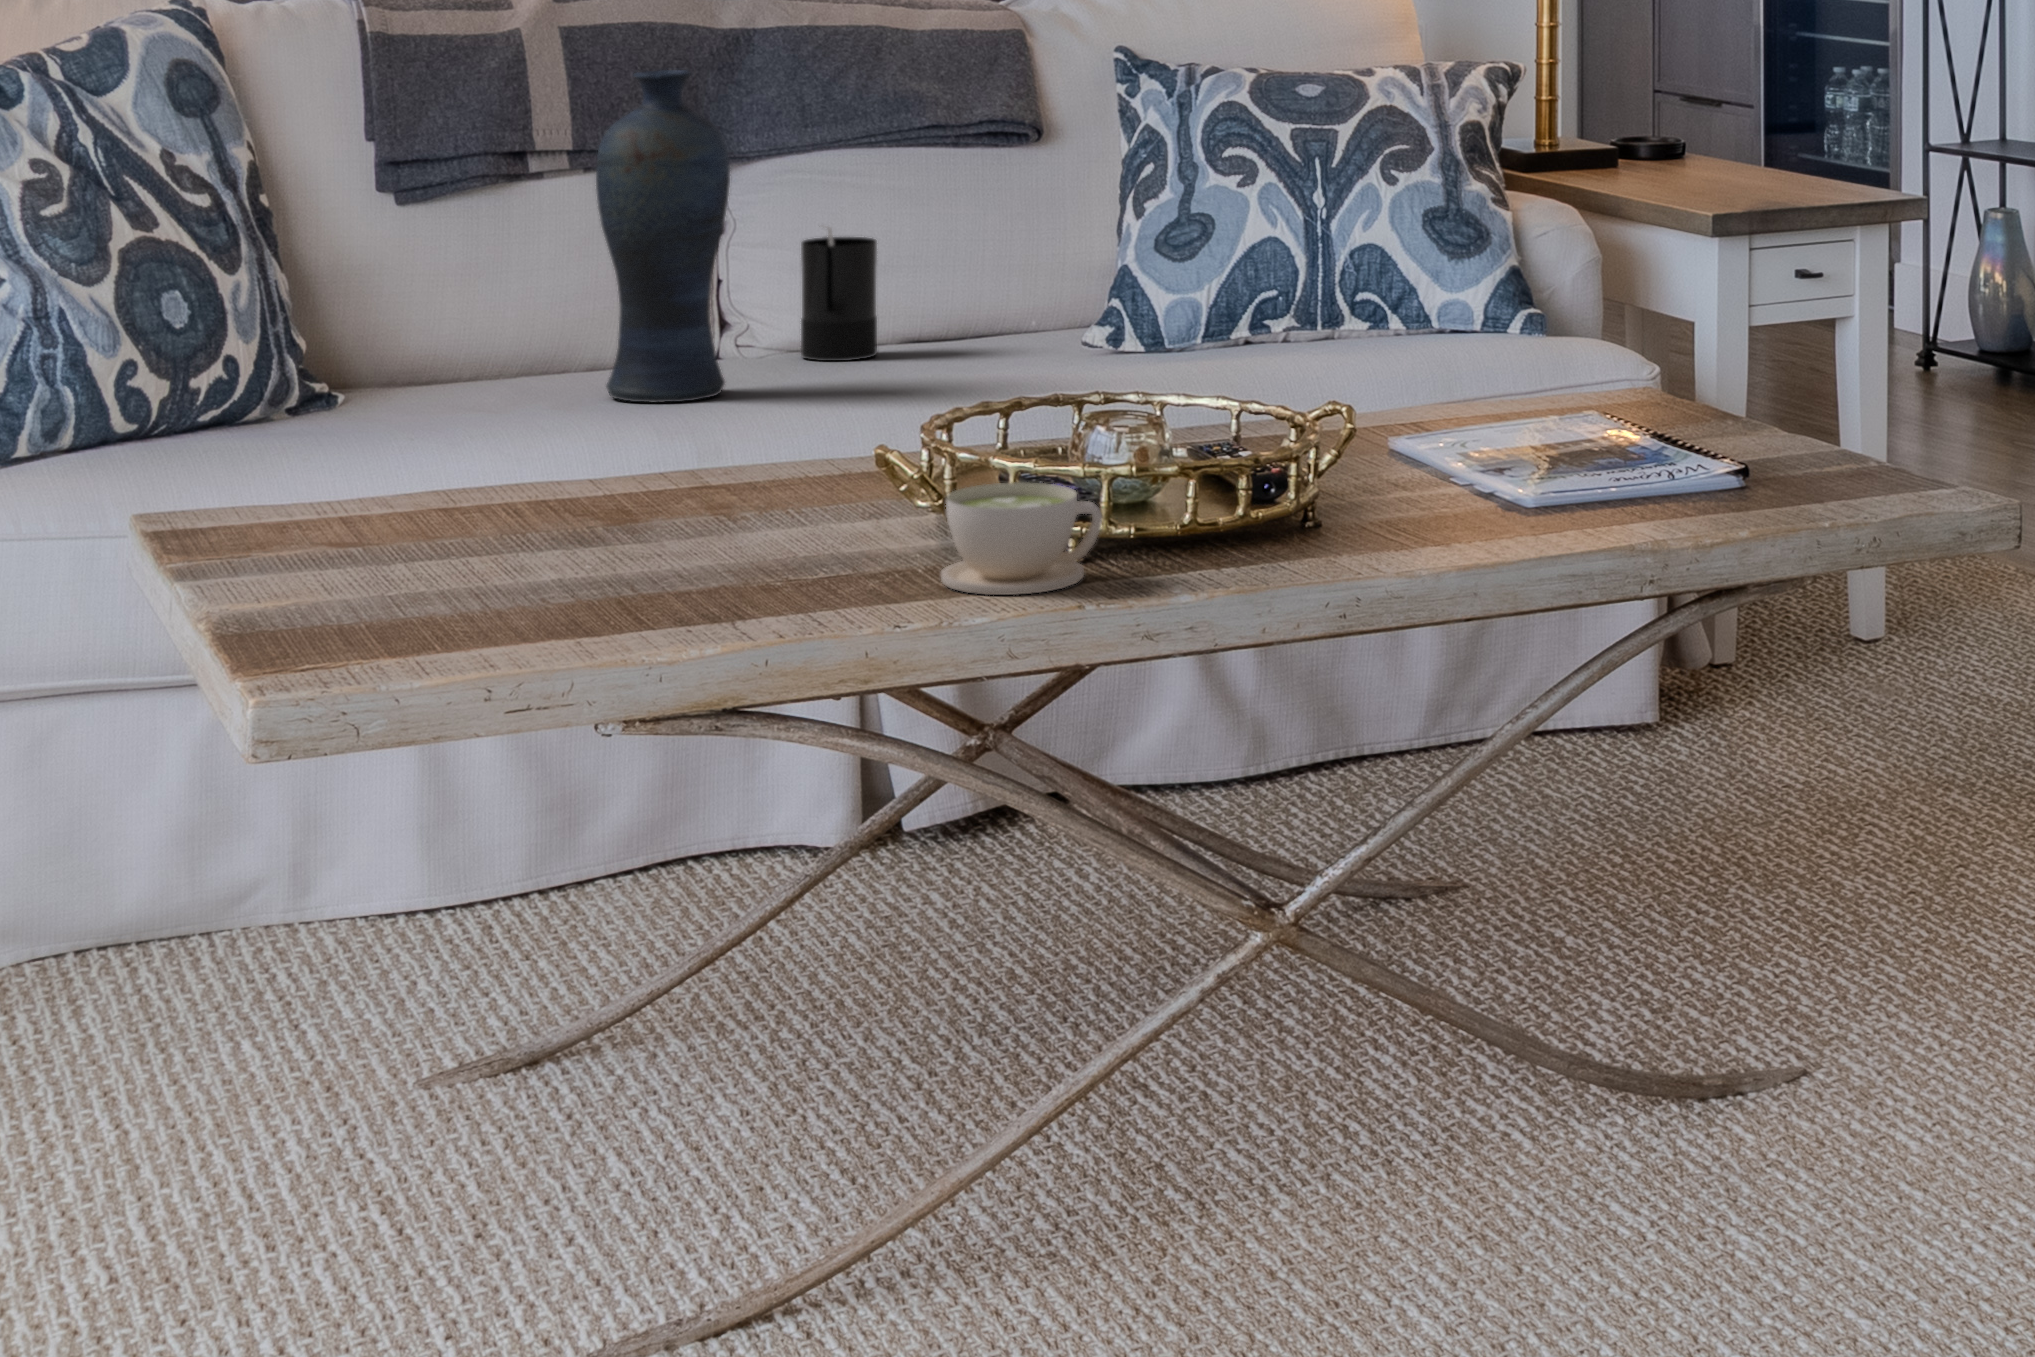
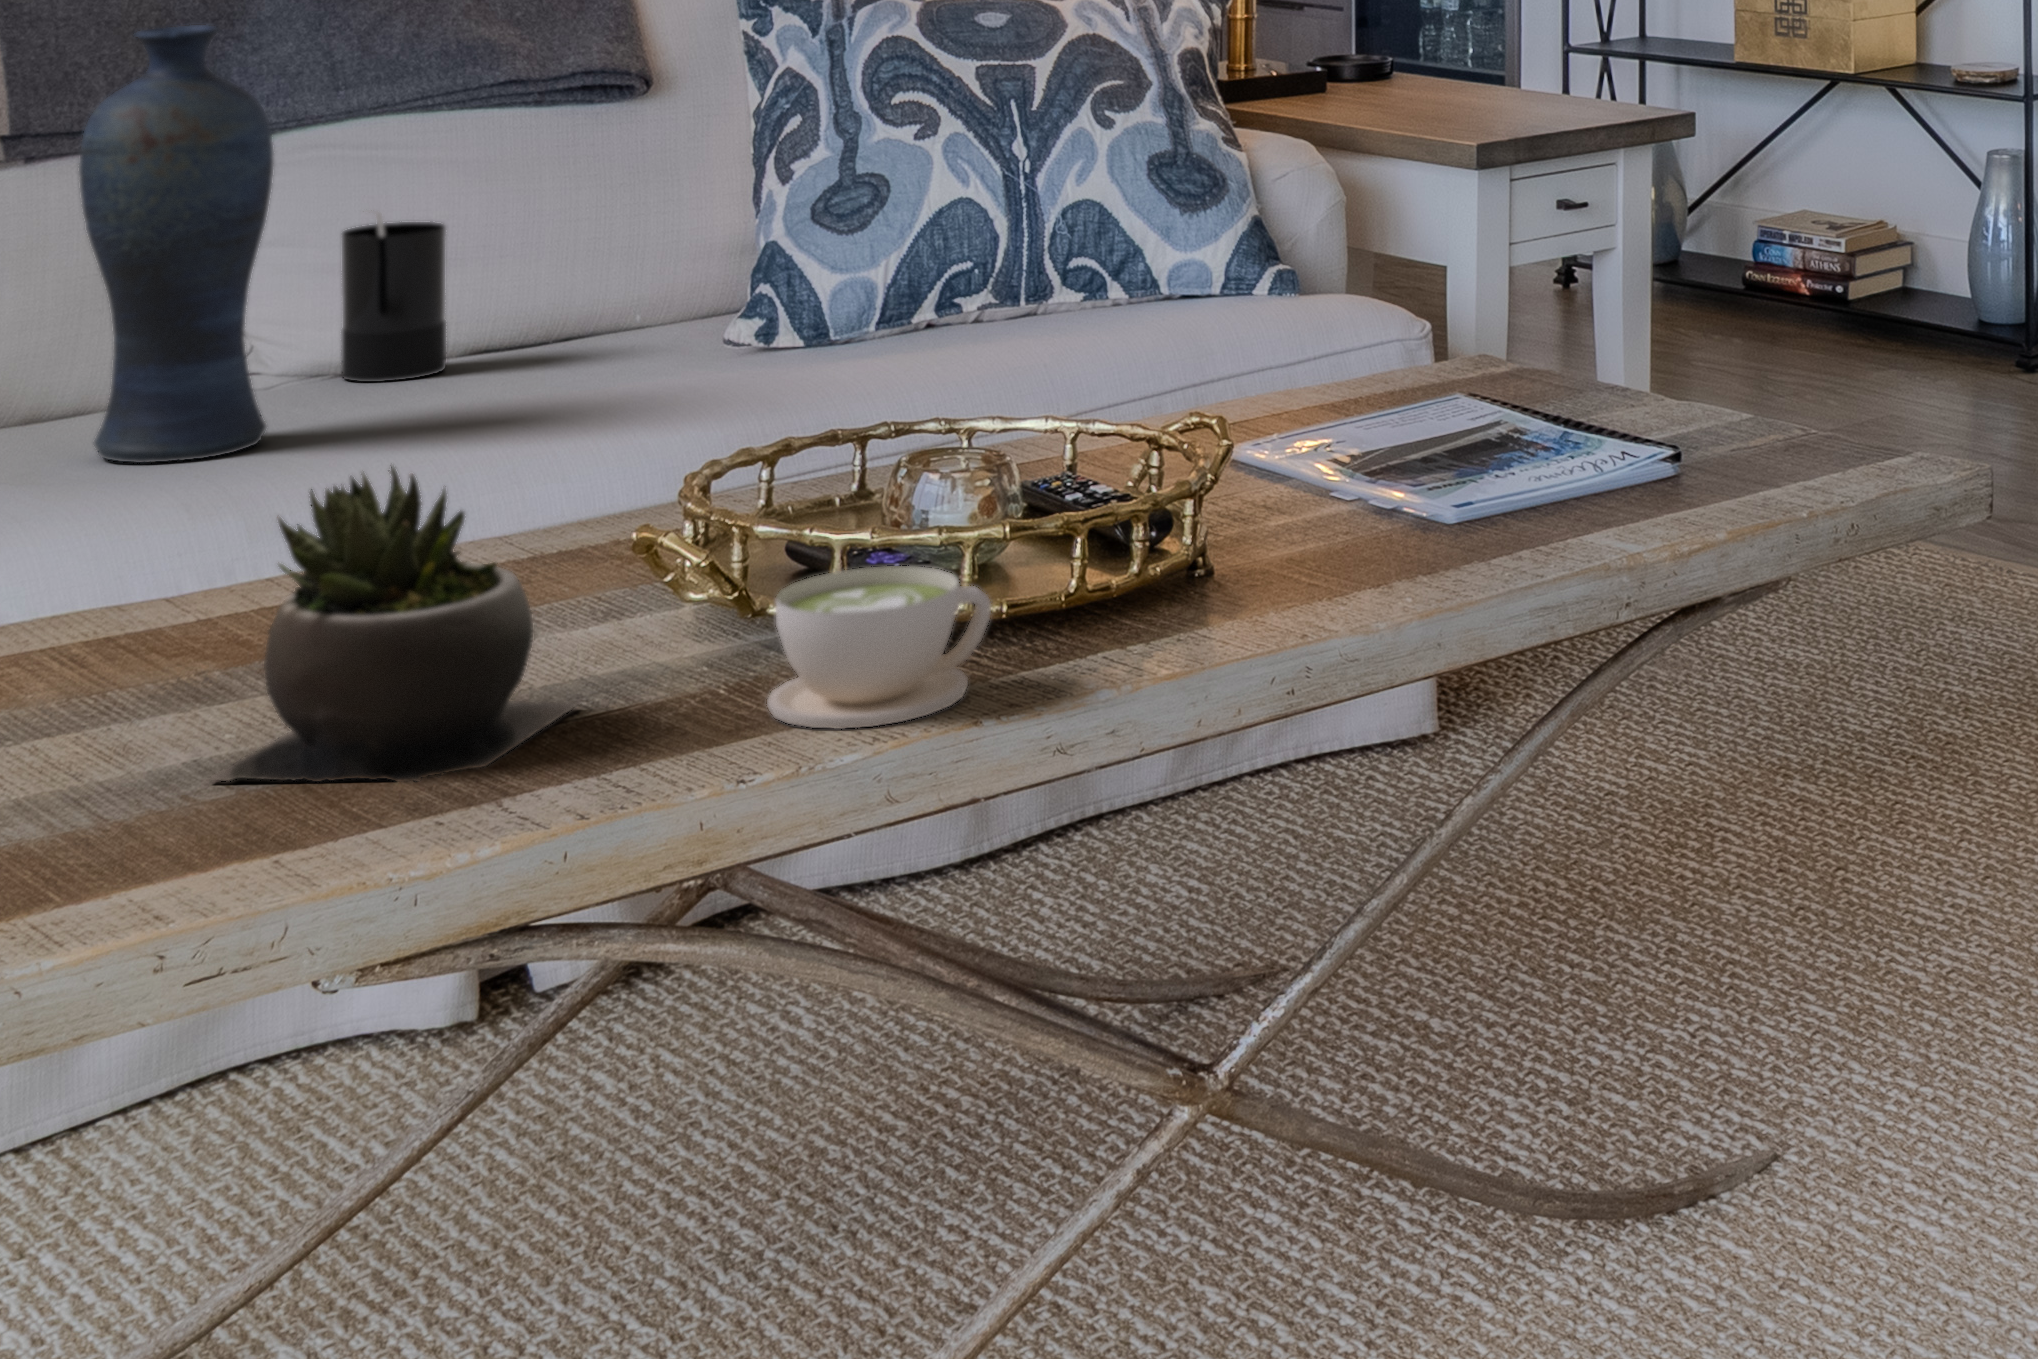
succulent plant: none [566,376,825,602] -> present [211,467,578,782]

